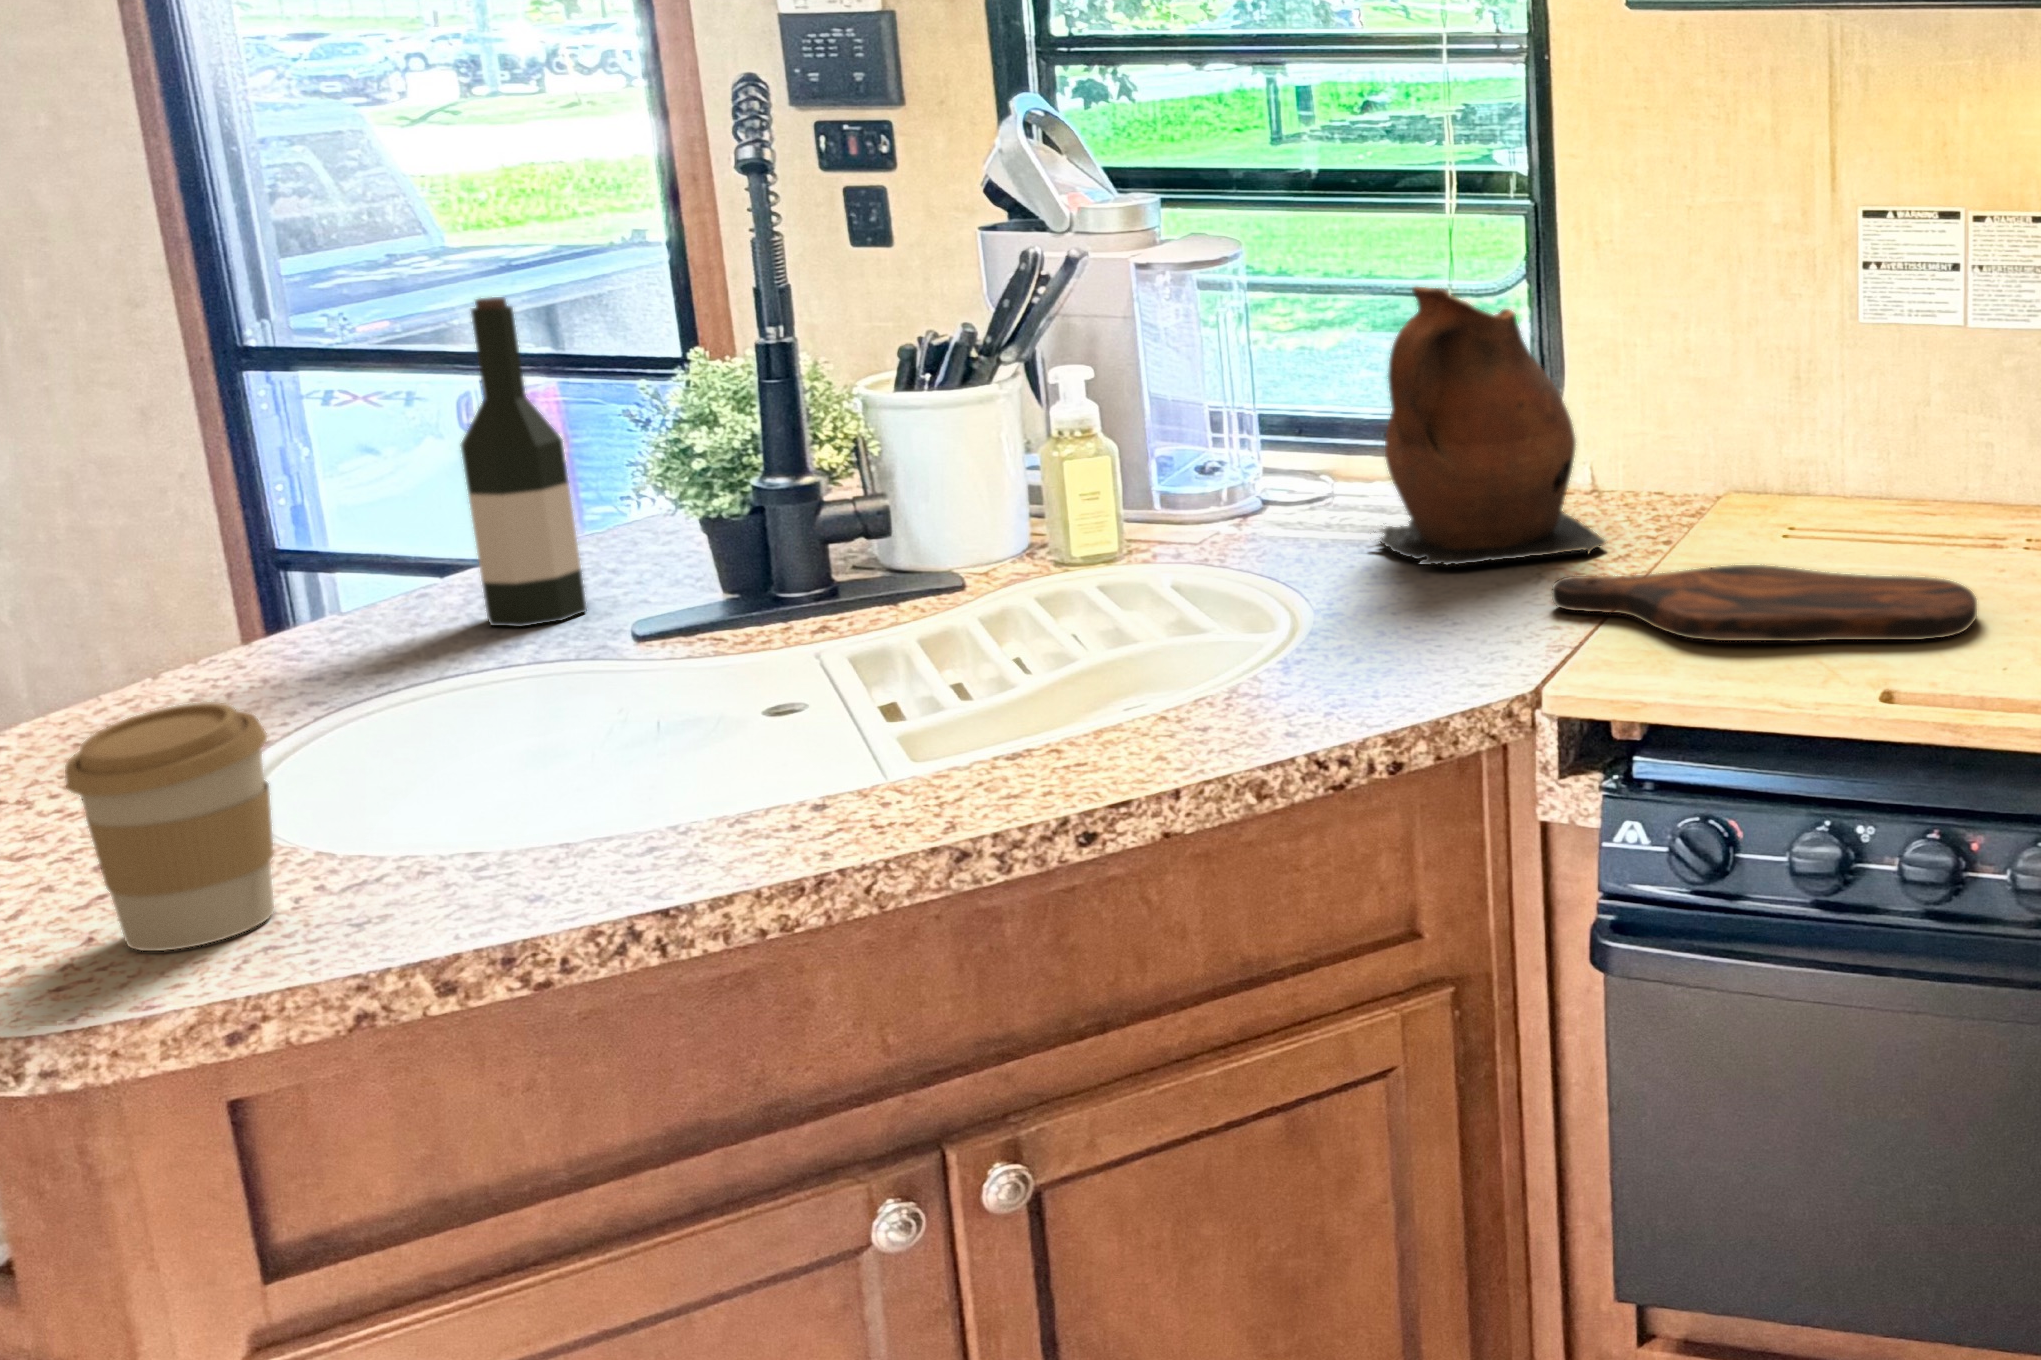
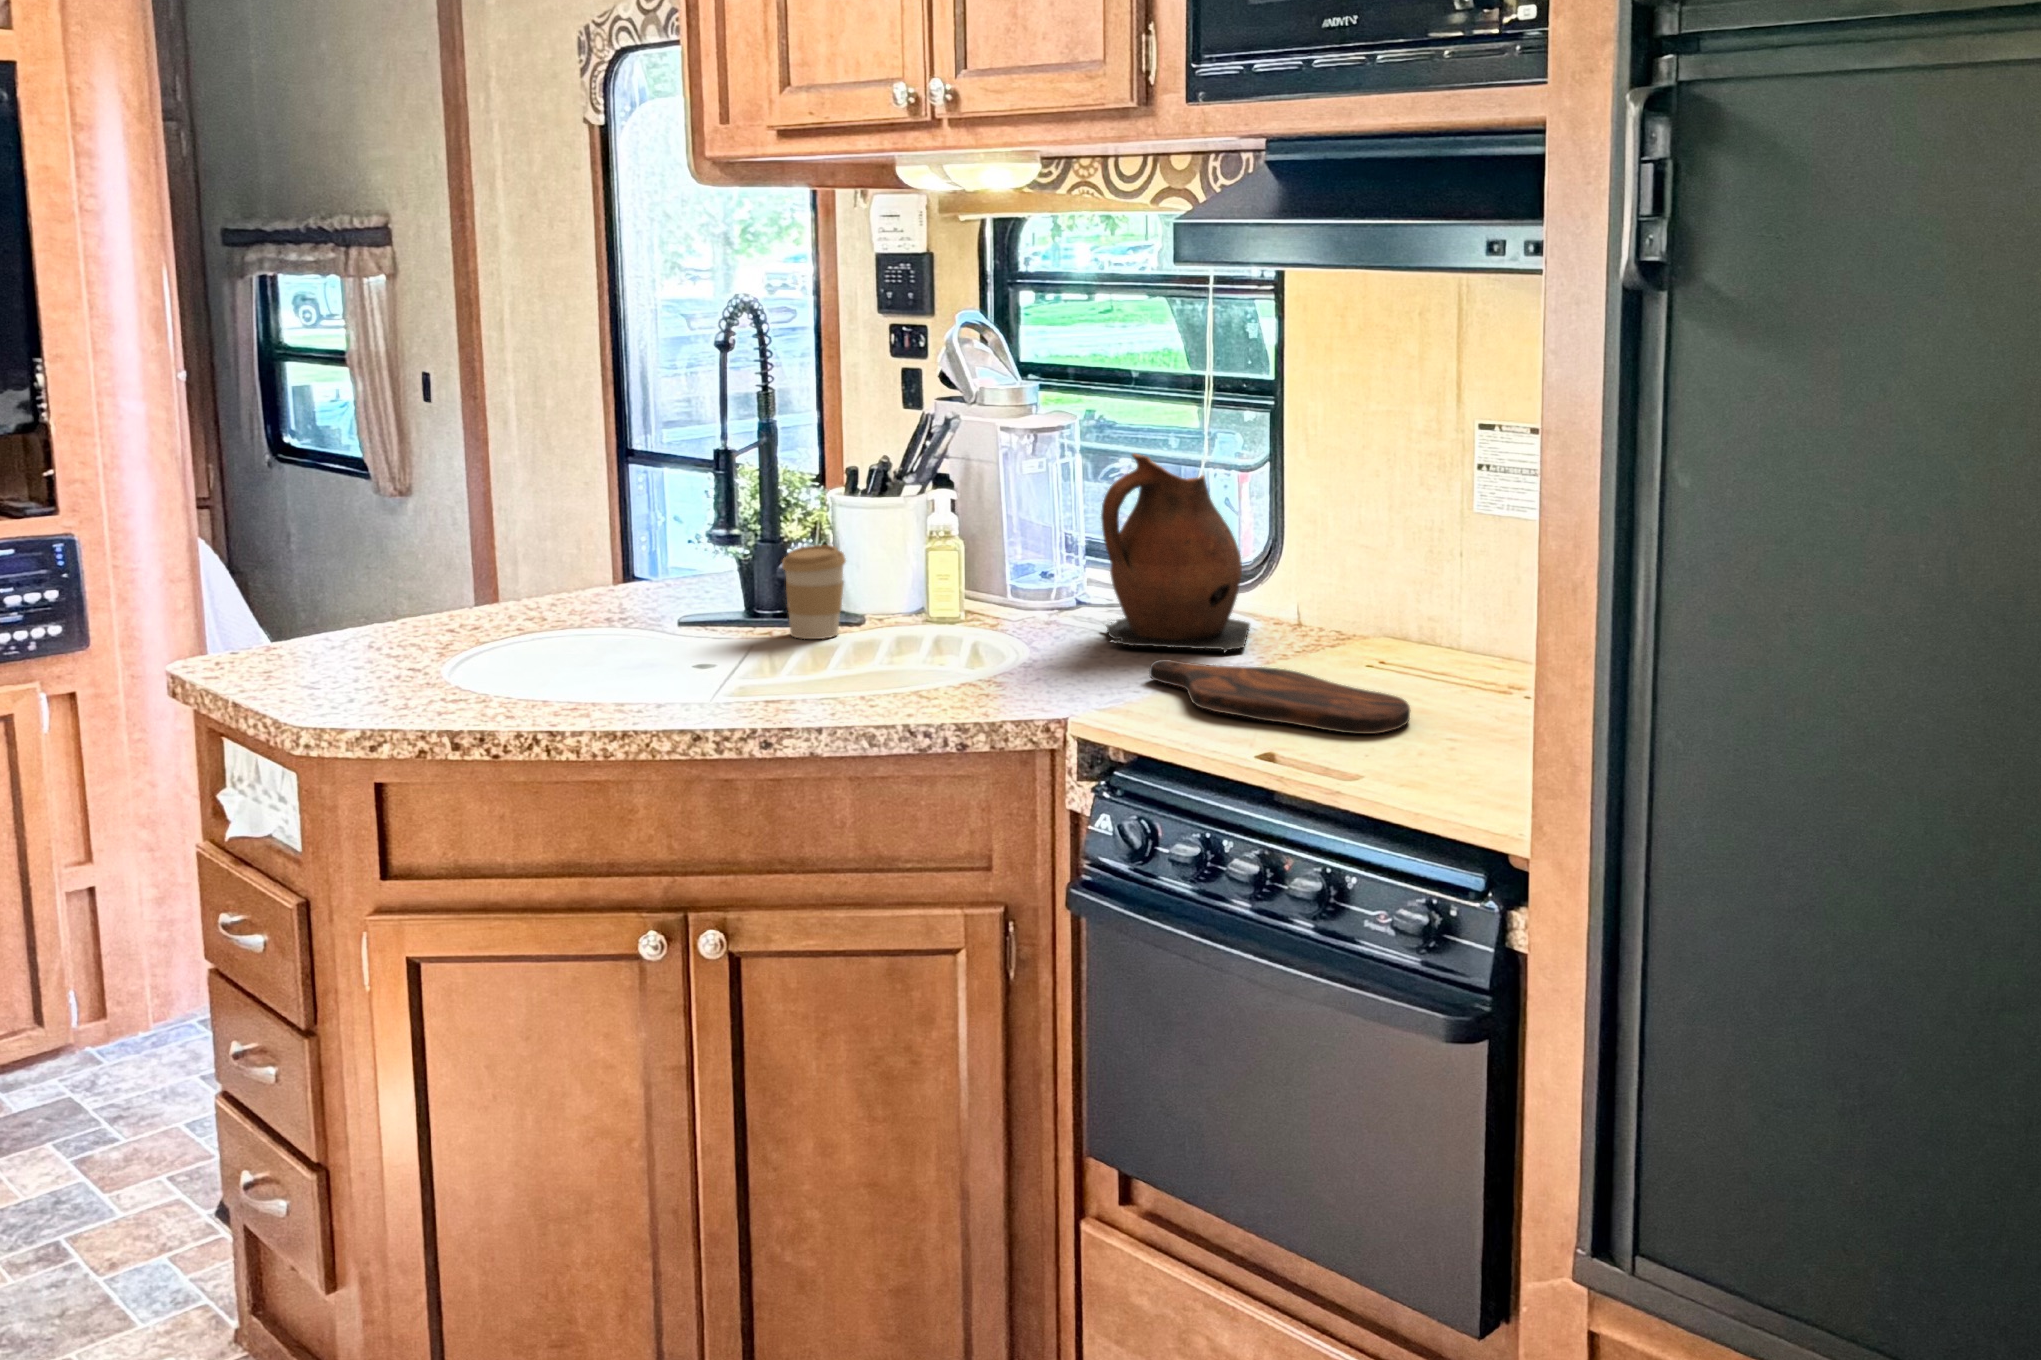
wine bottle: present [460,297,587,627] -> none [612,414,667,605]
coffee cup: present [65,702,274,951] -> present [782,545,846,639]

